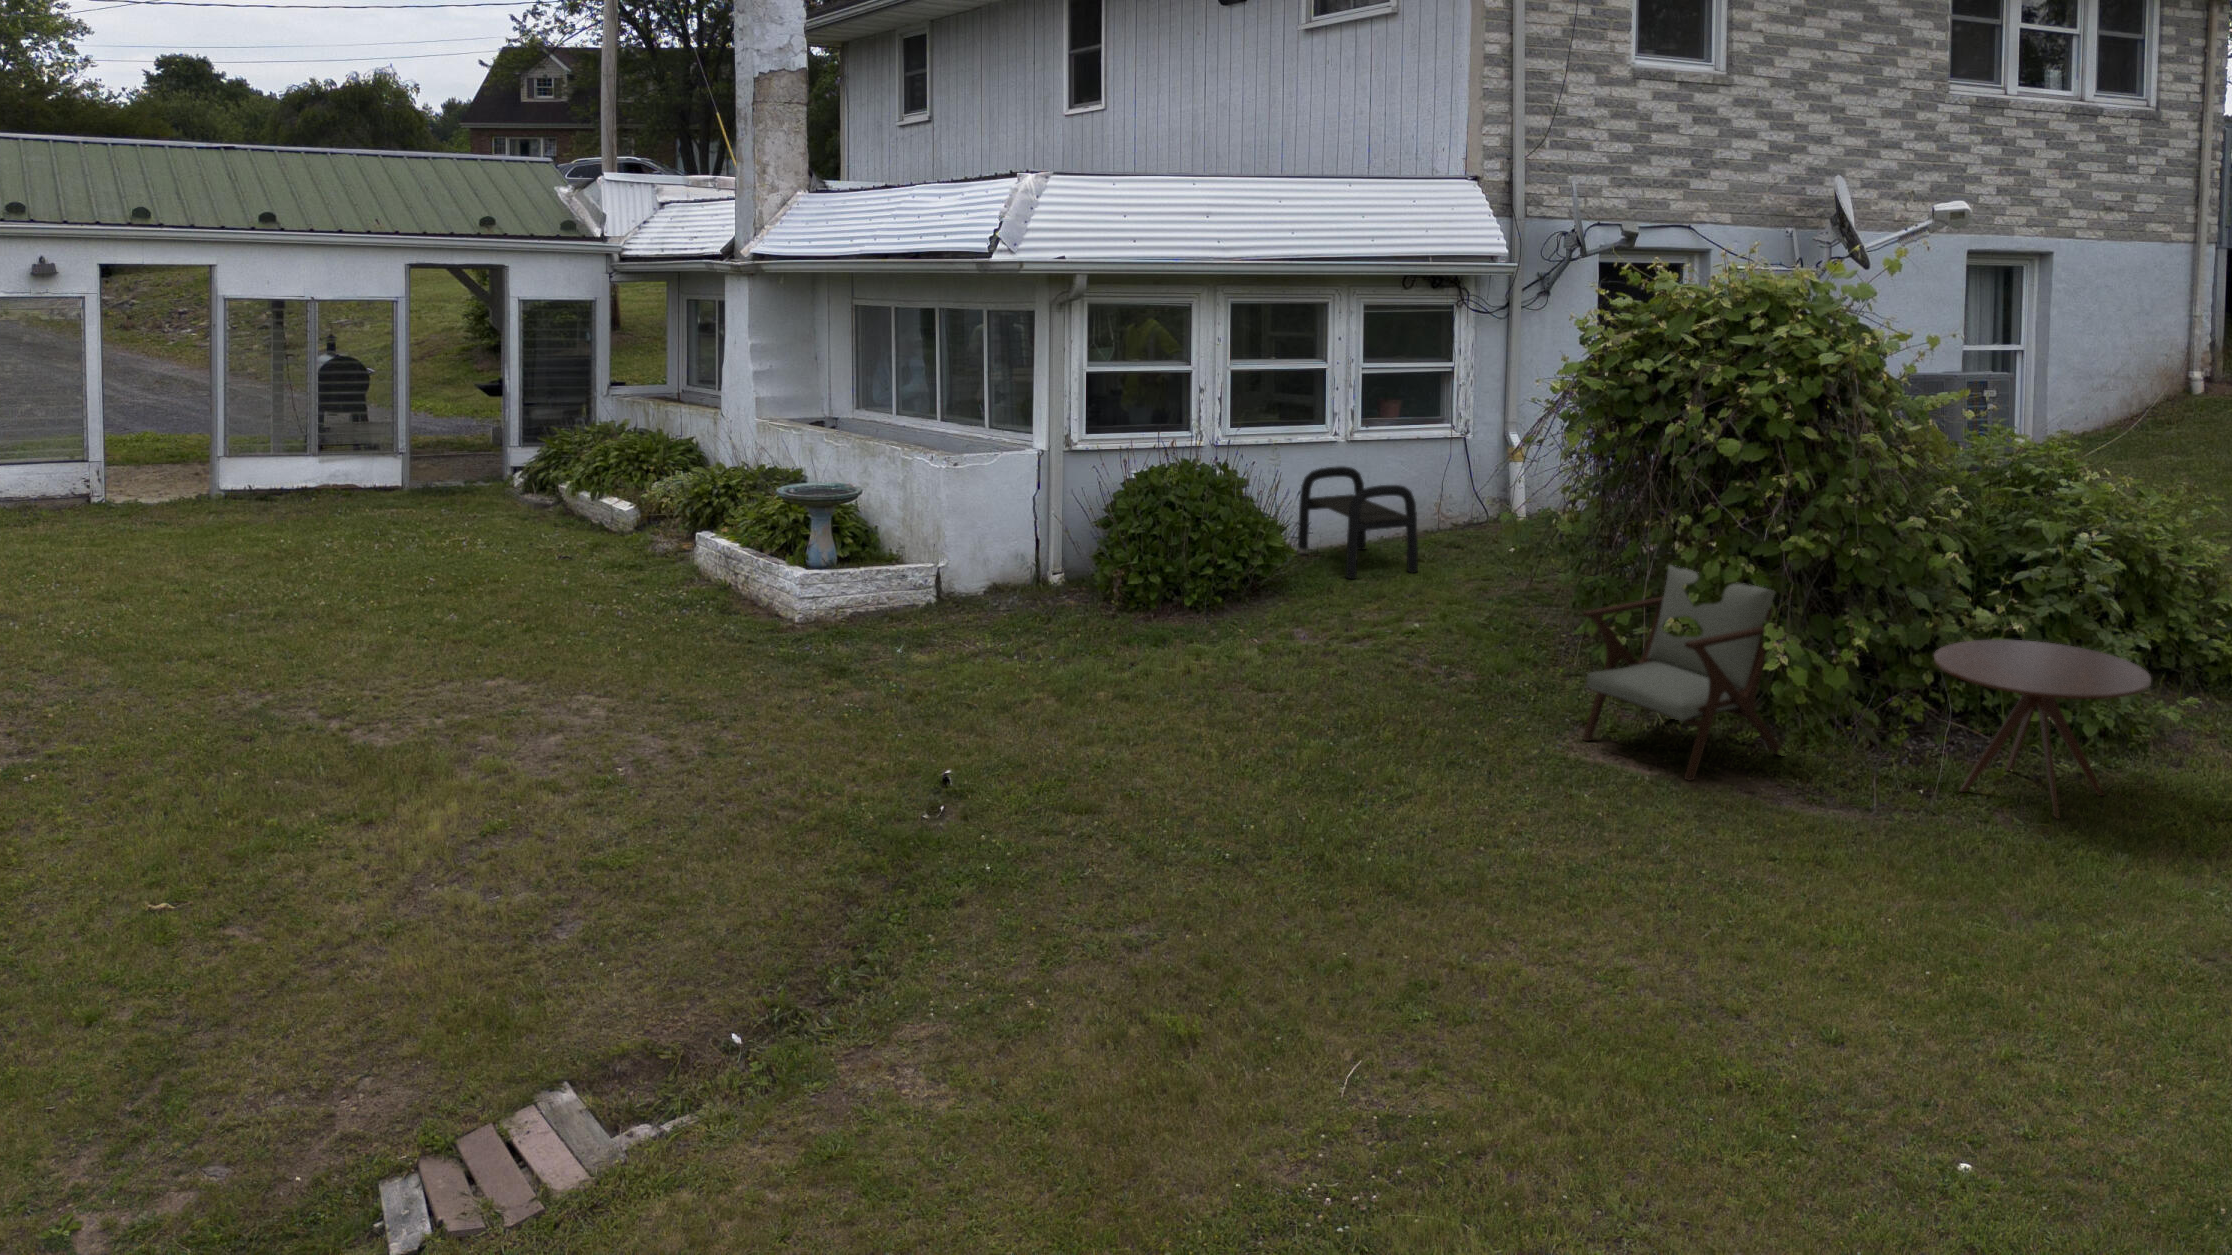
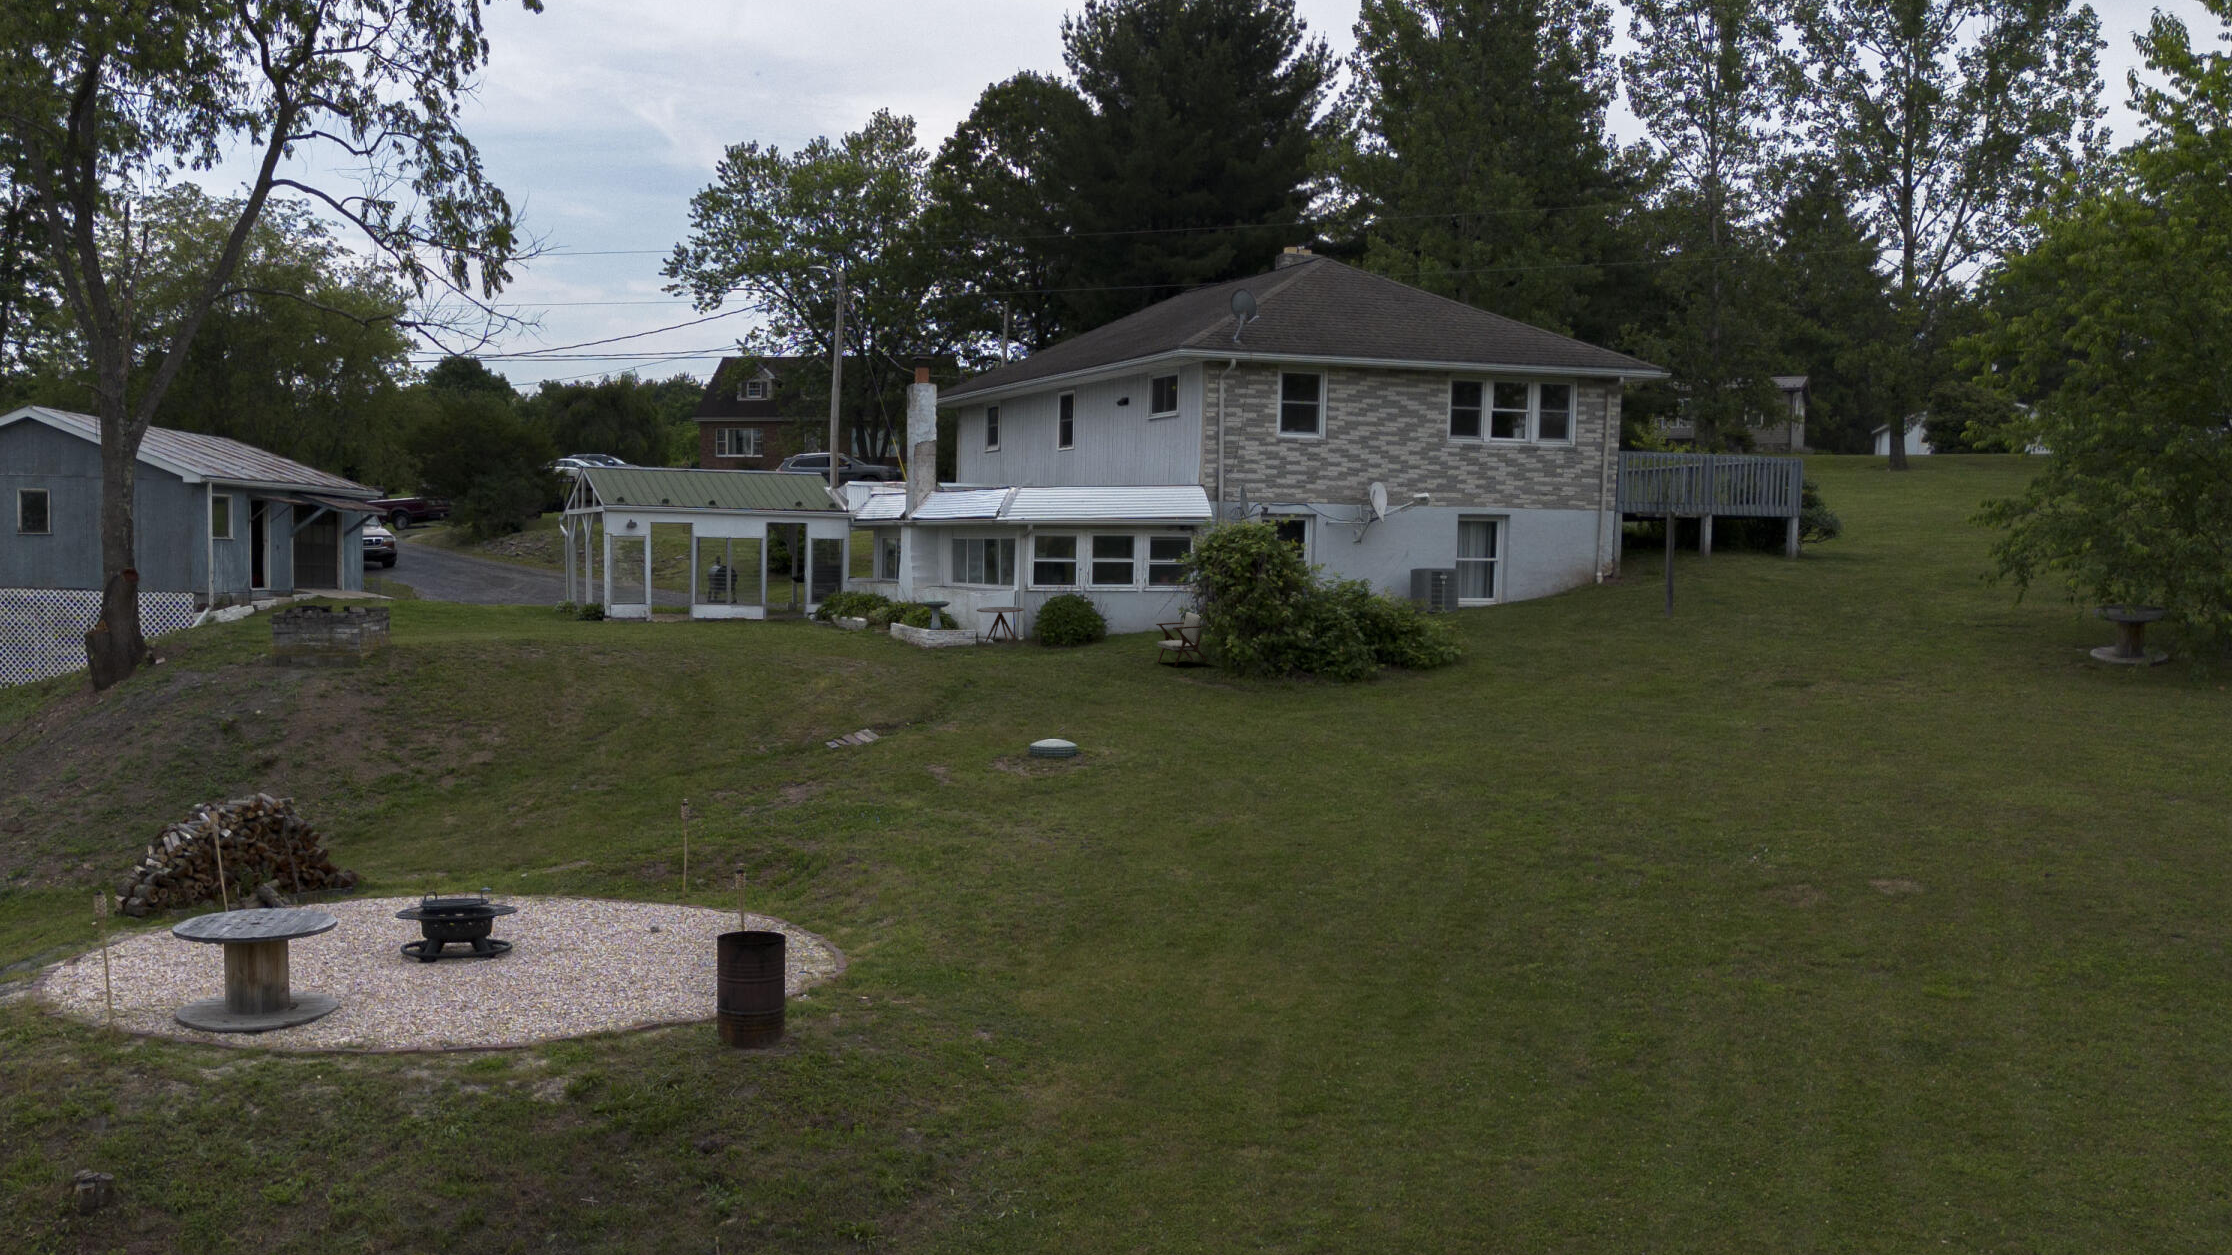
bench: present [1298,466,1418,579] -> none [1123,600,1162,639]
round table: present [1934,639,2151,819] -> present [977,607,1024,643]

